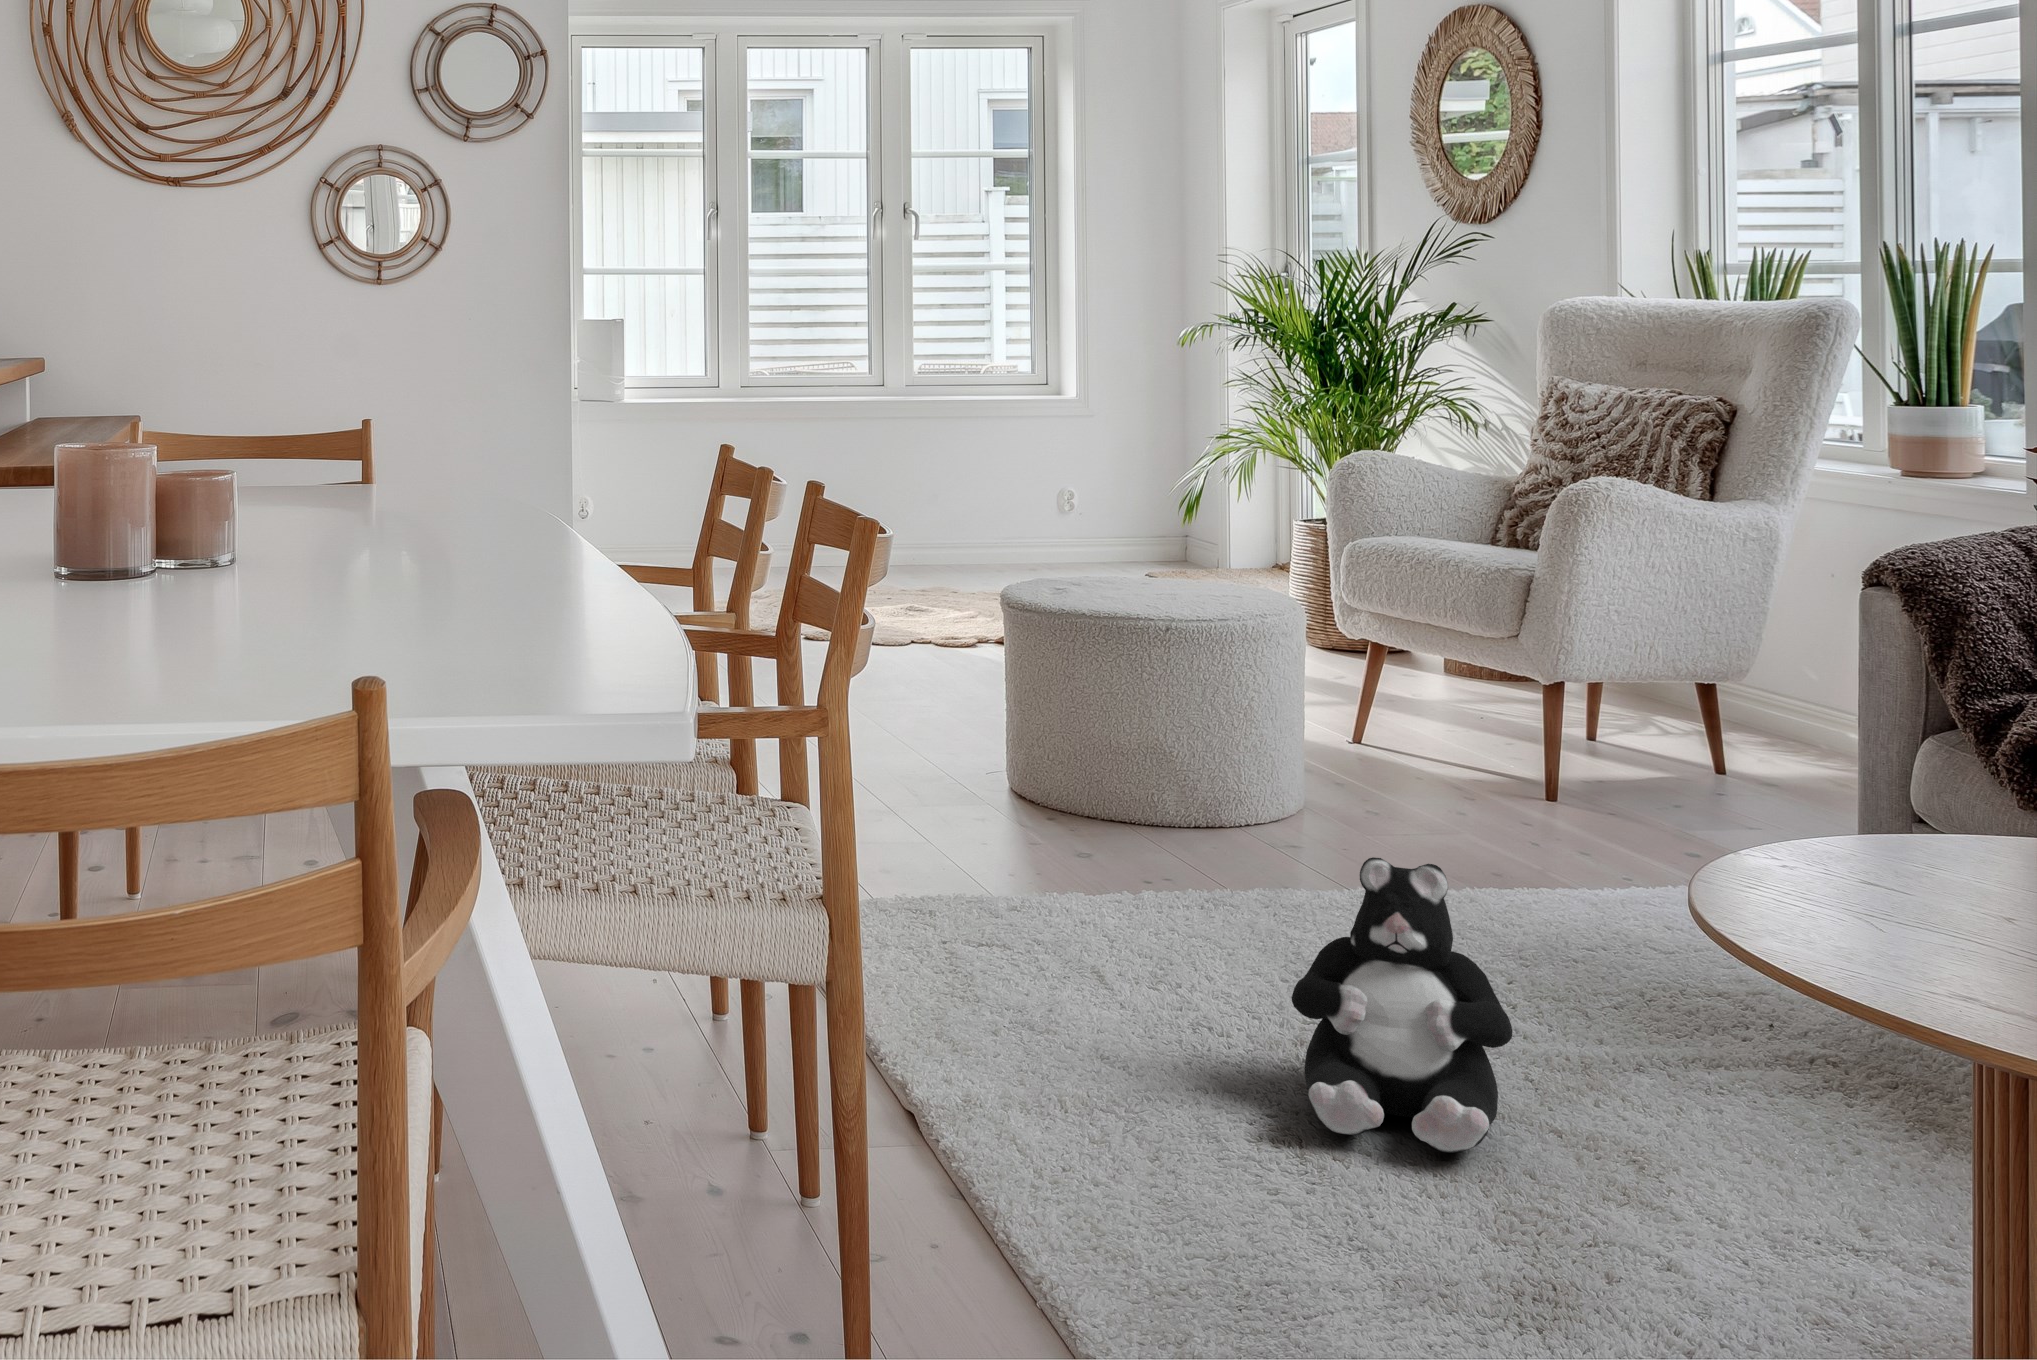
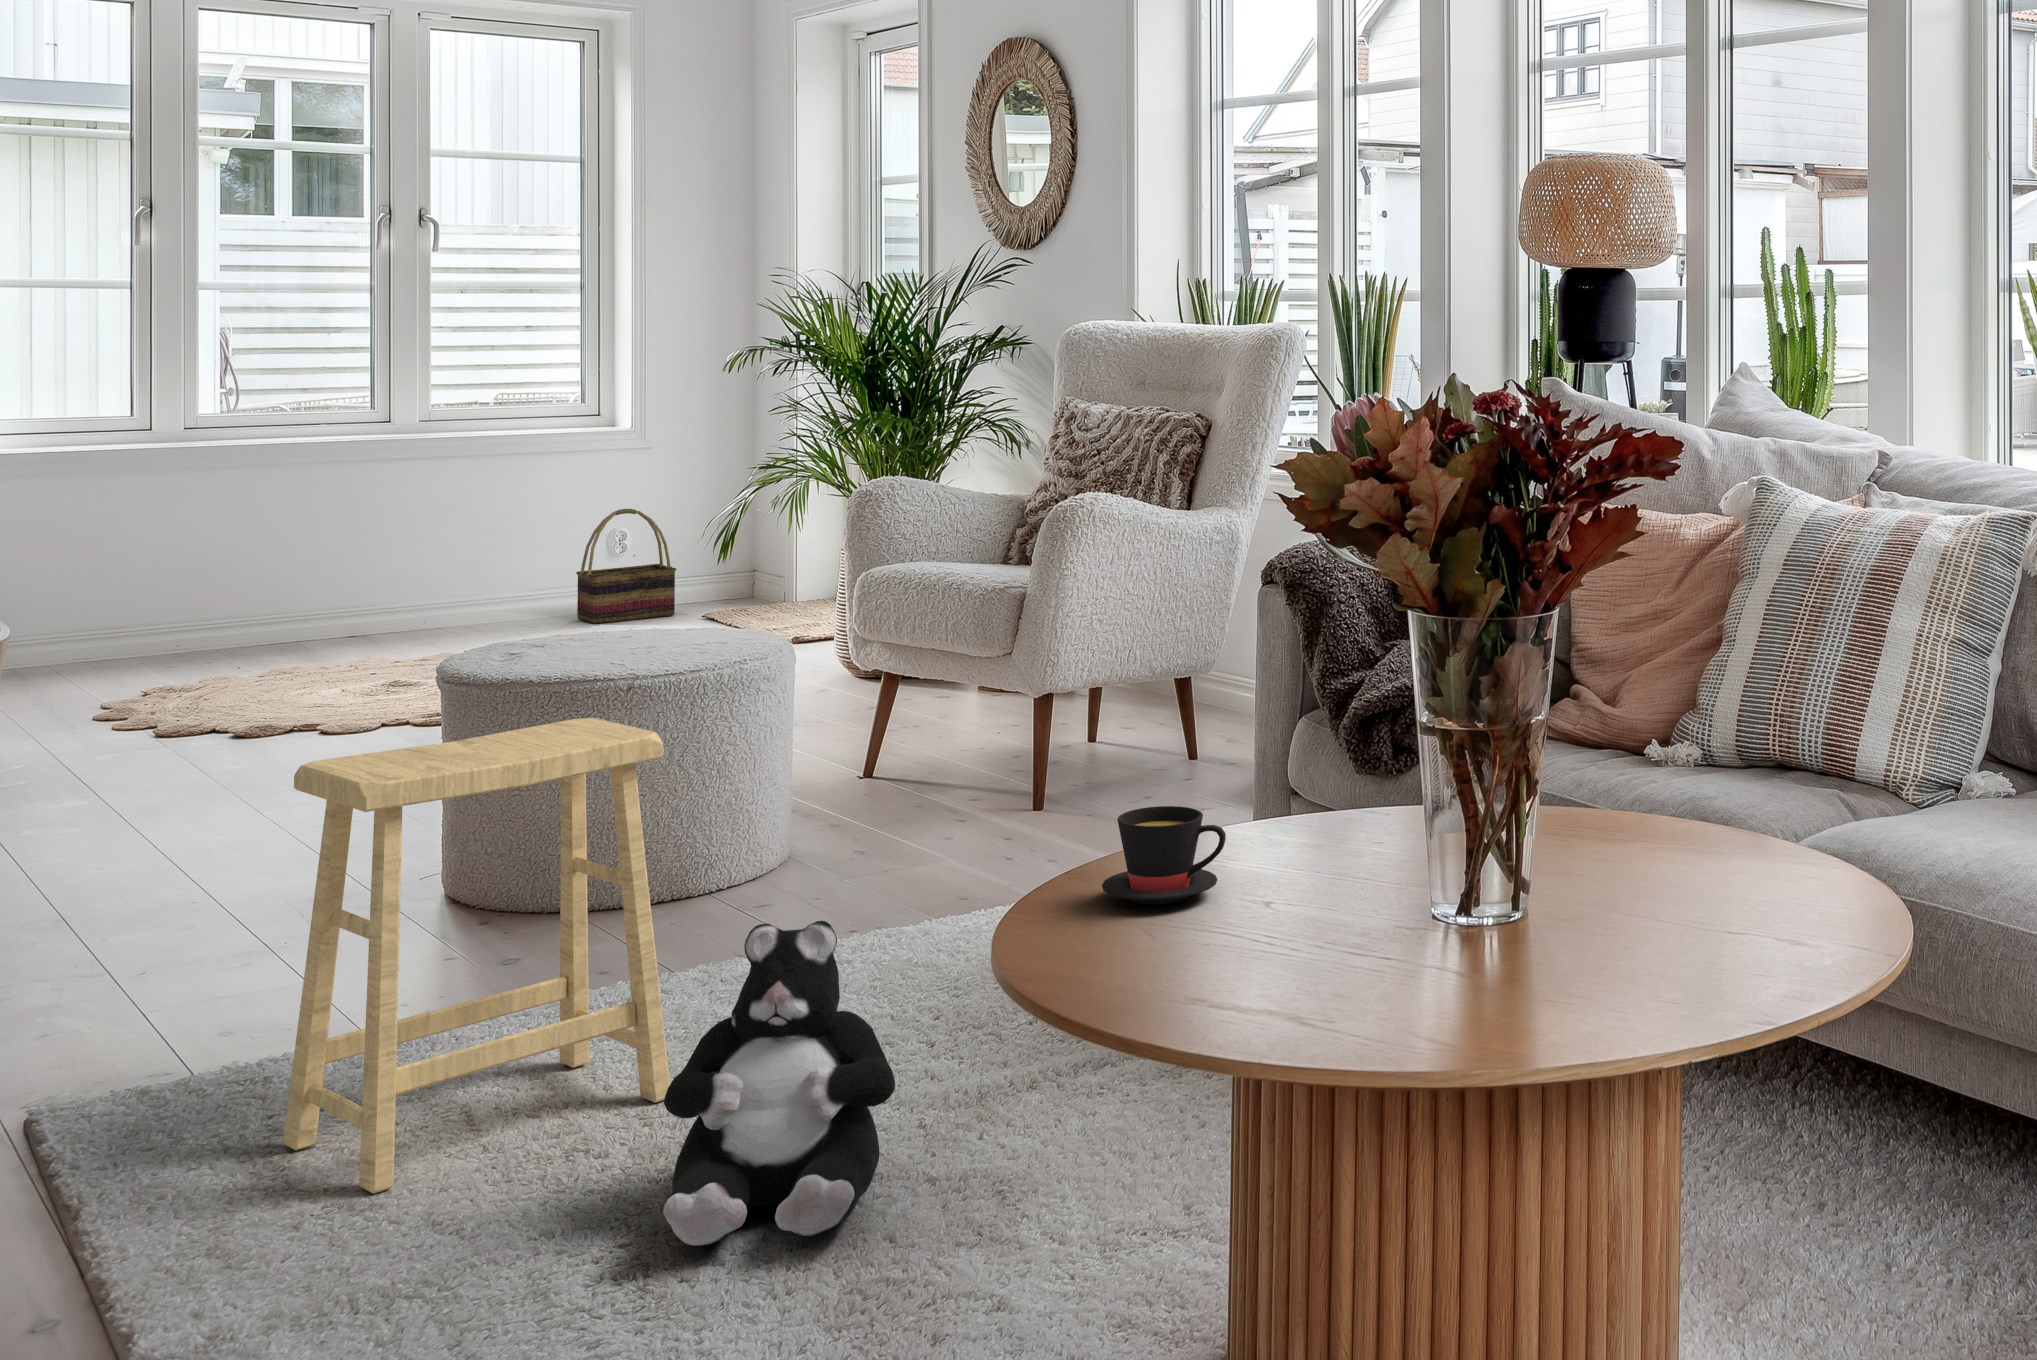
basket: none [1036,469,1123,570] -> present [576,509,676,624]
footstool: none [960,652,1267,1023] -> present [283,718,670,1194]
teacup: none [1782,805,1935,907] -> present [1102,806,1226,904]

